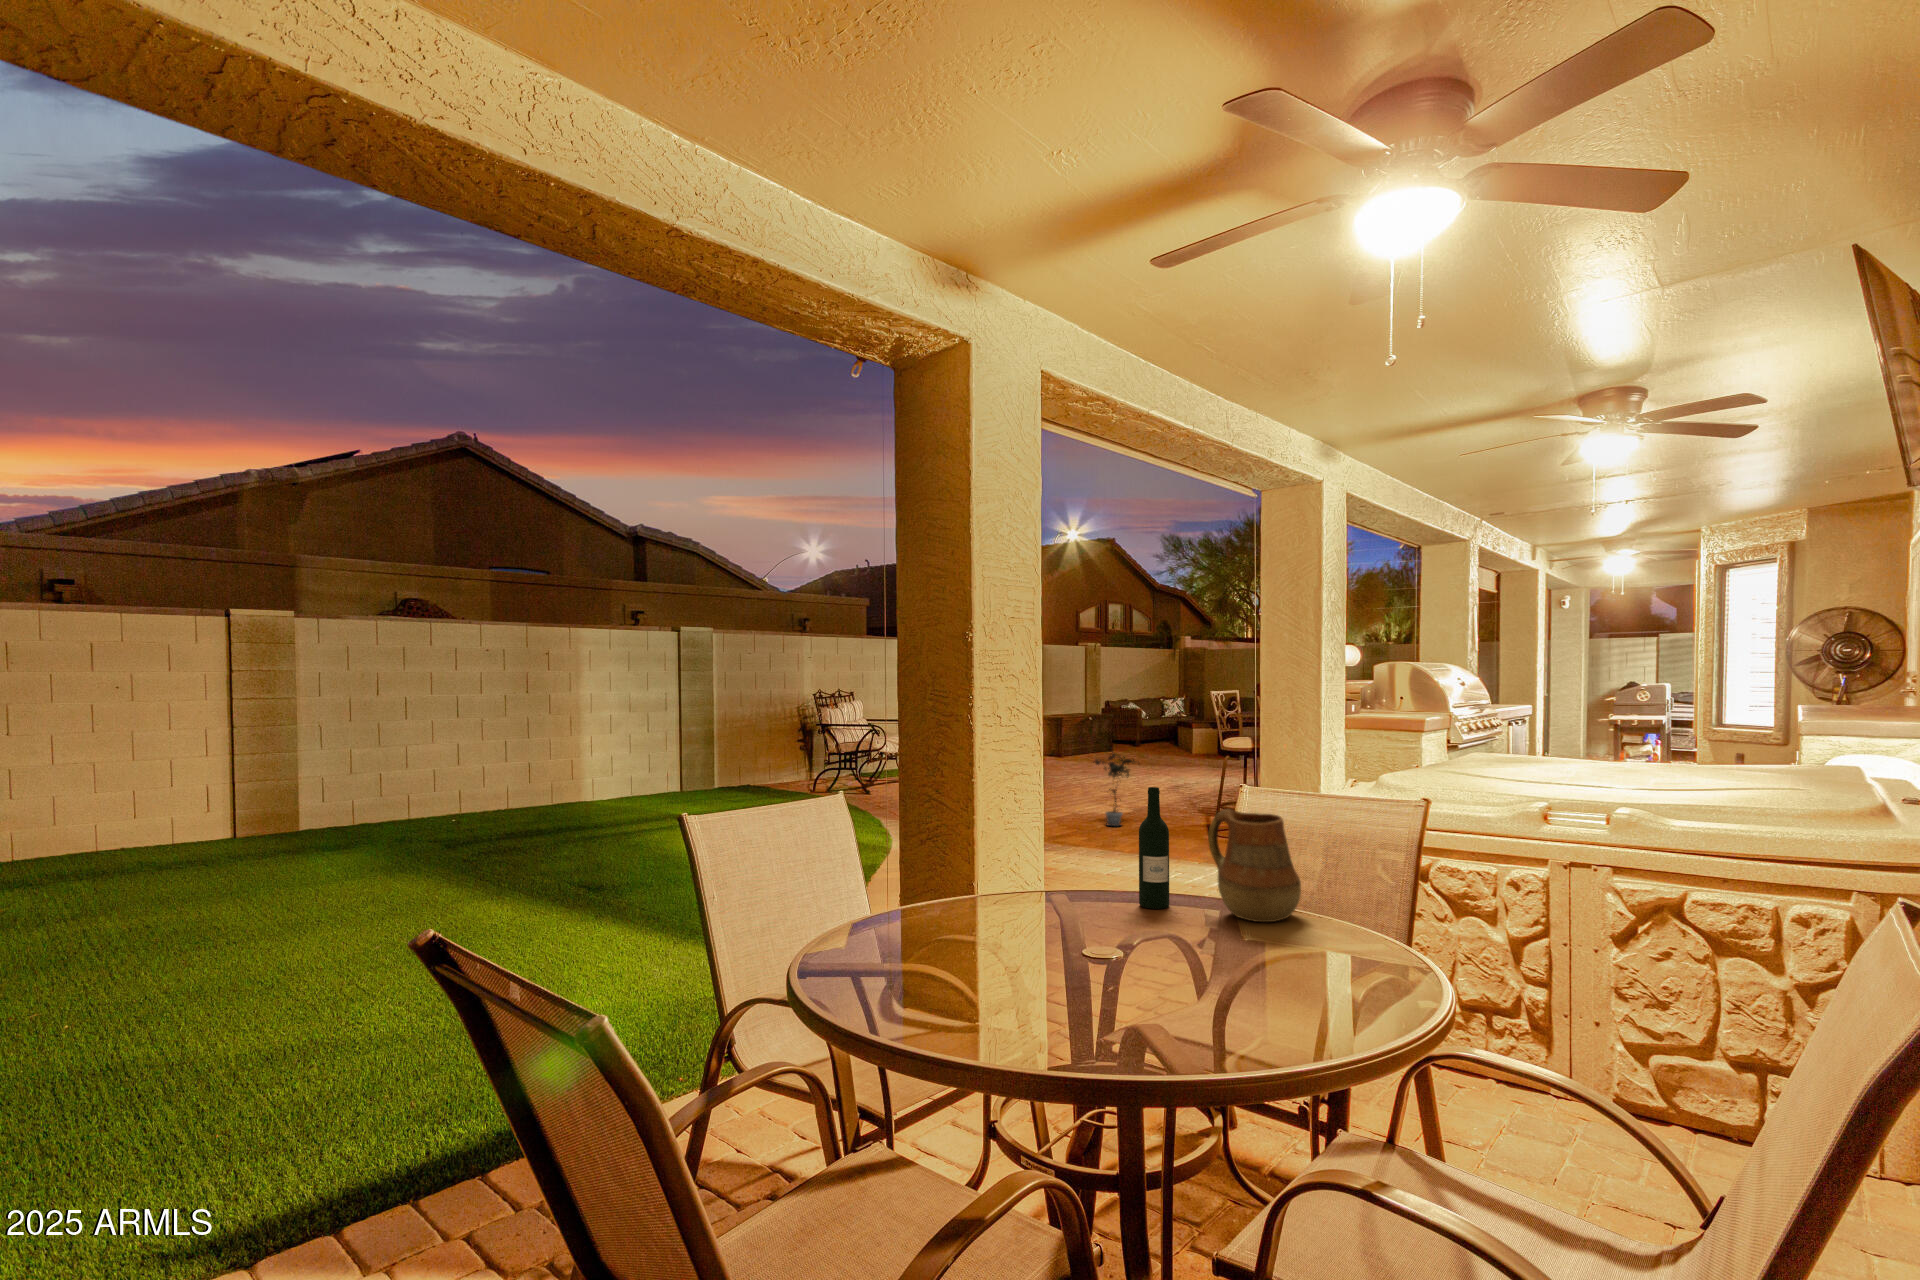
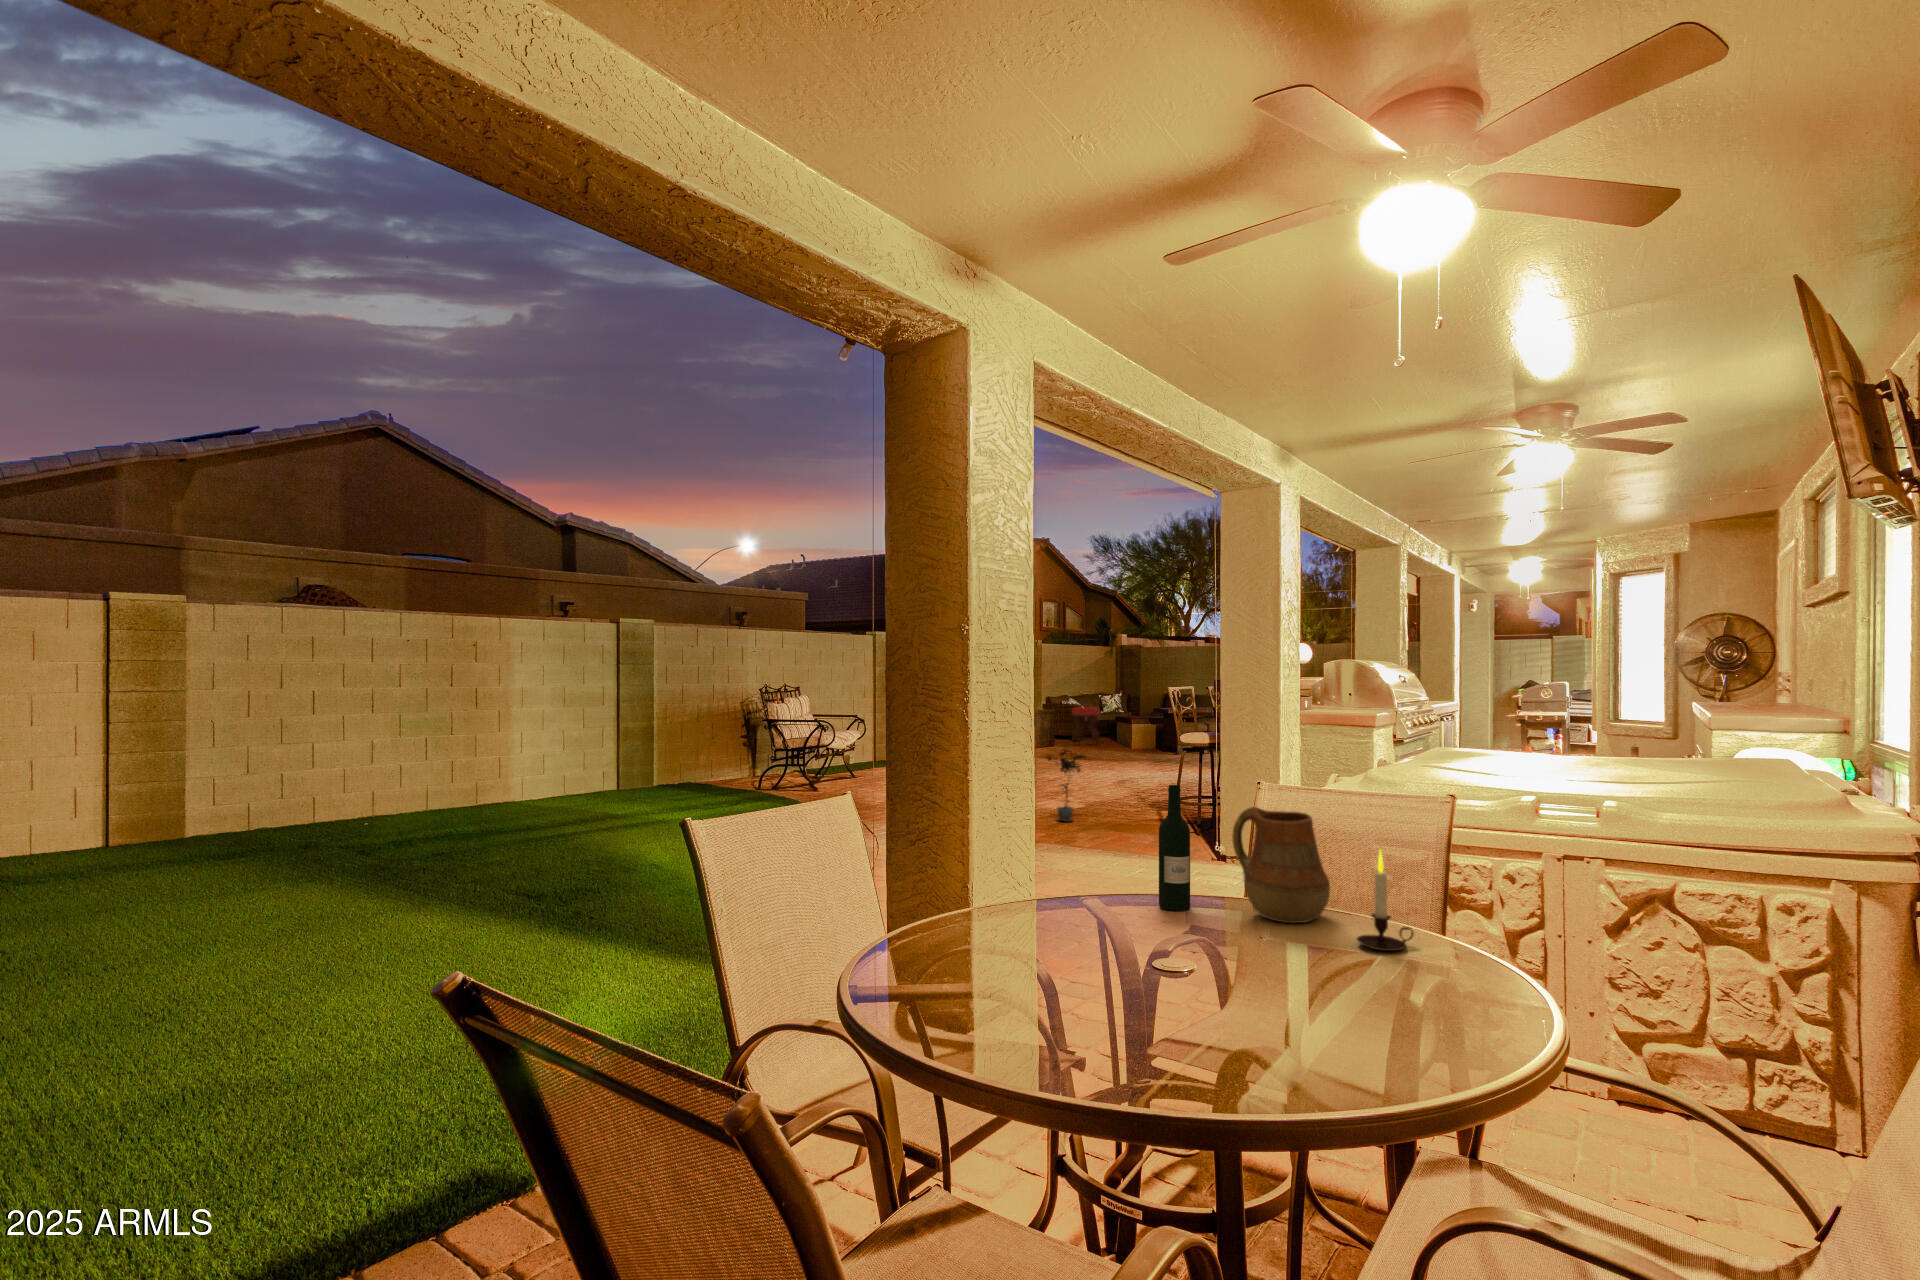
stool: none [1137,710,1166,750] -> present [1072,707,1100,744]
candle: none [1314,850,1371,949] -> present [1357,851,1413,951]

